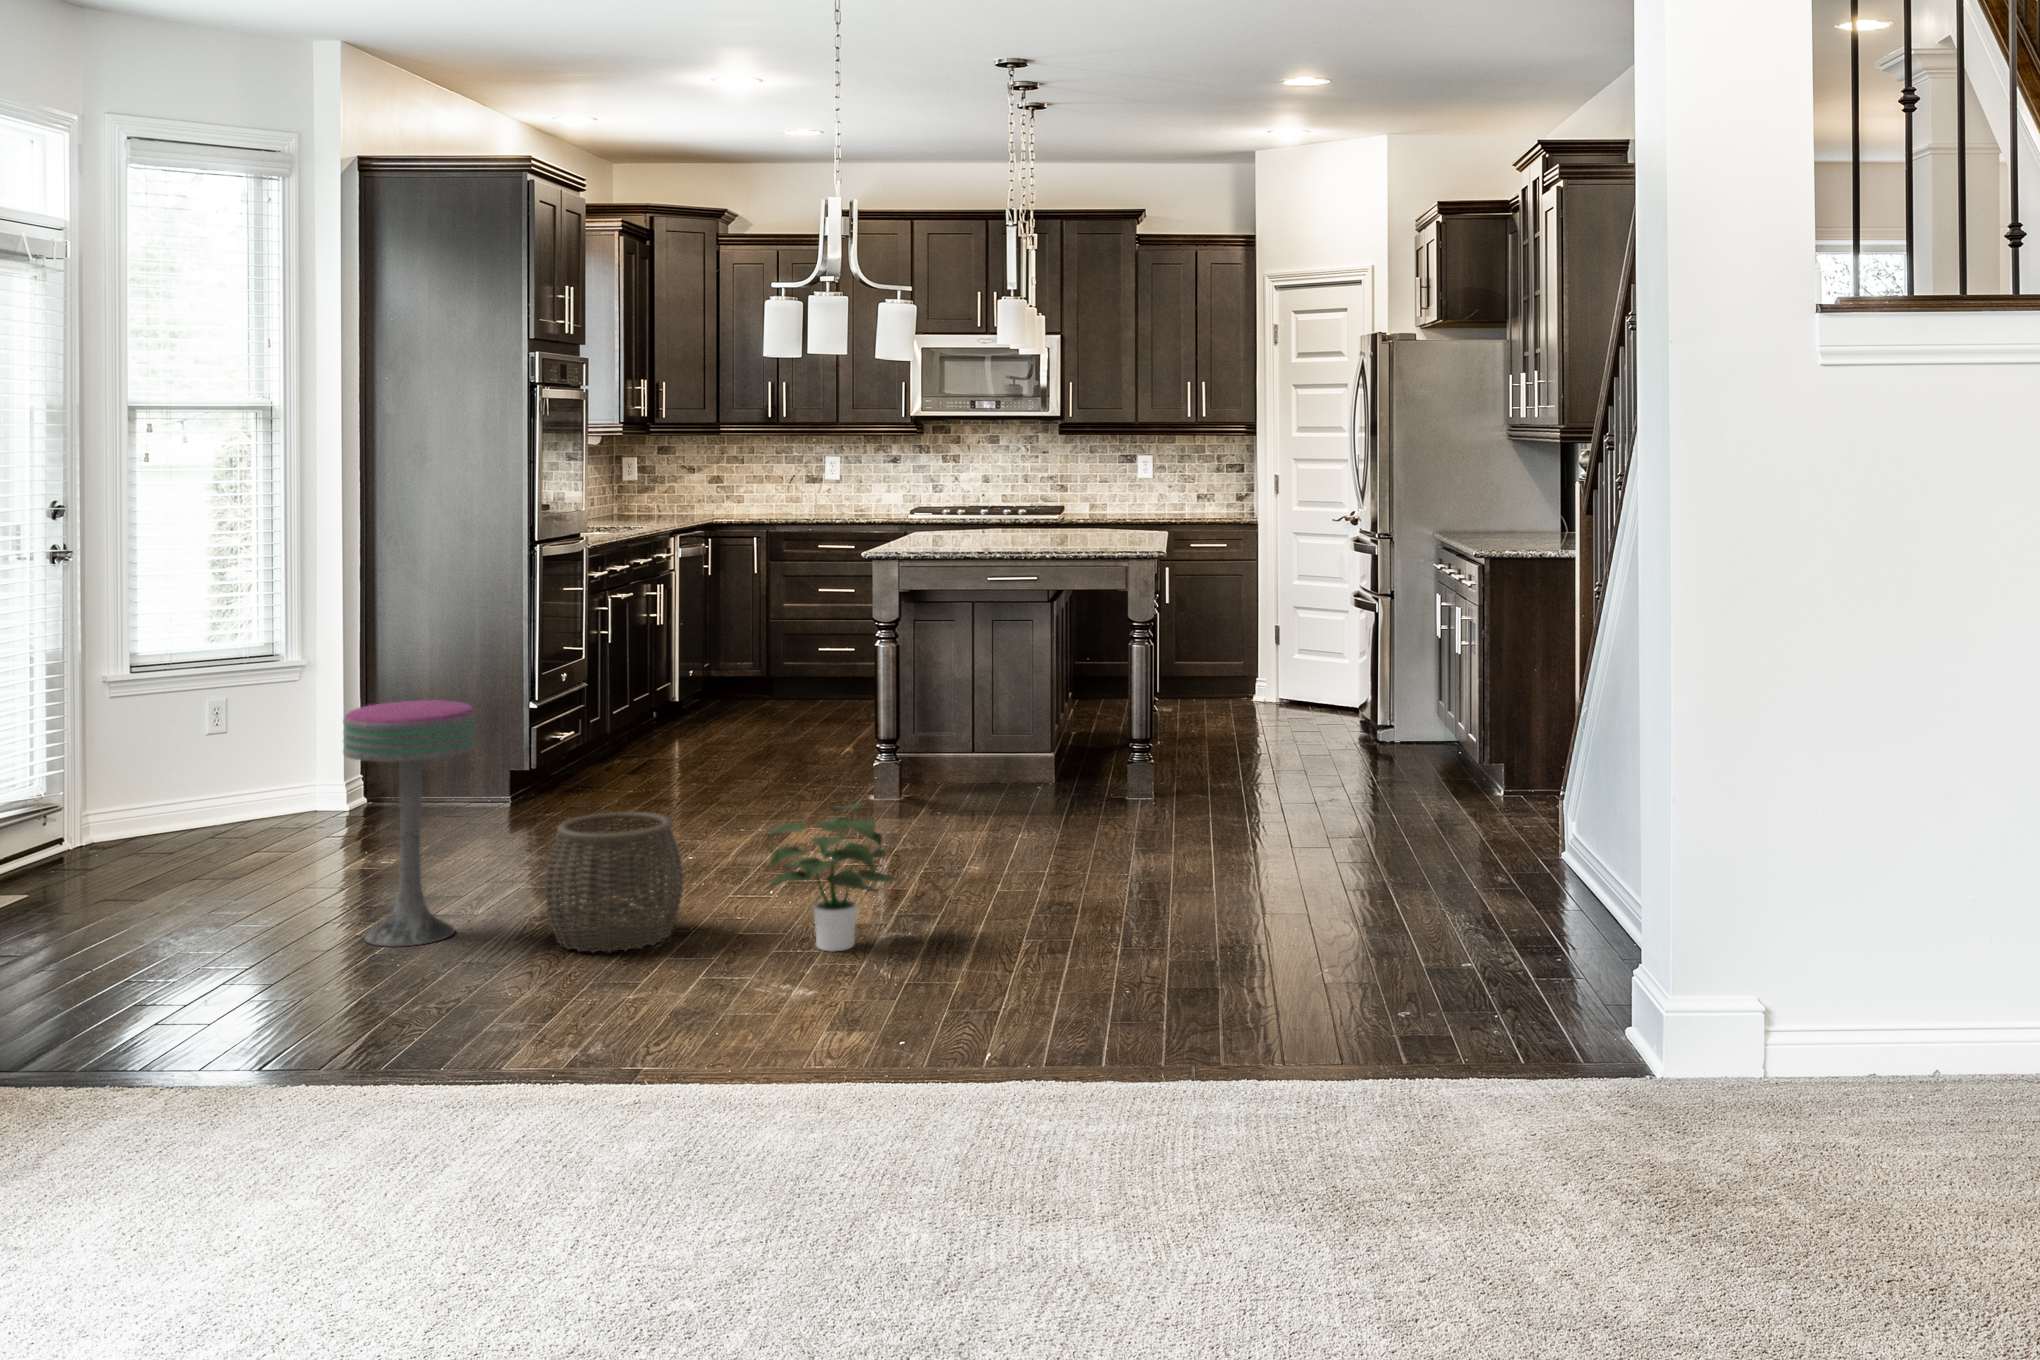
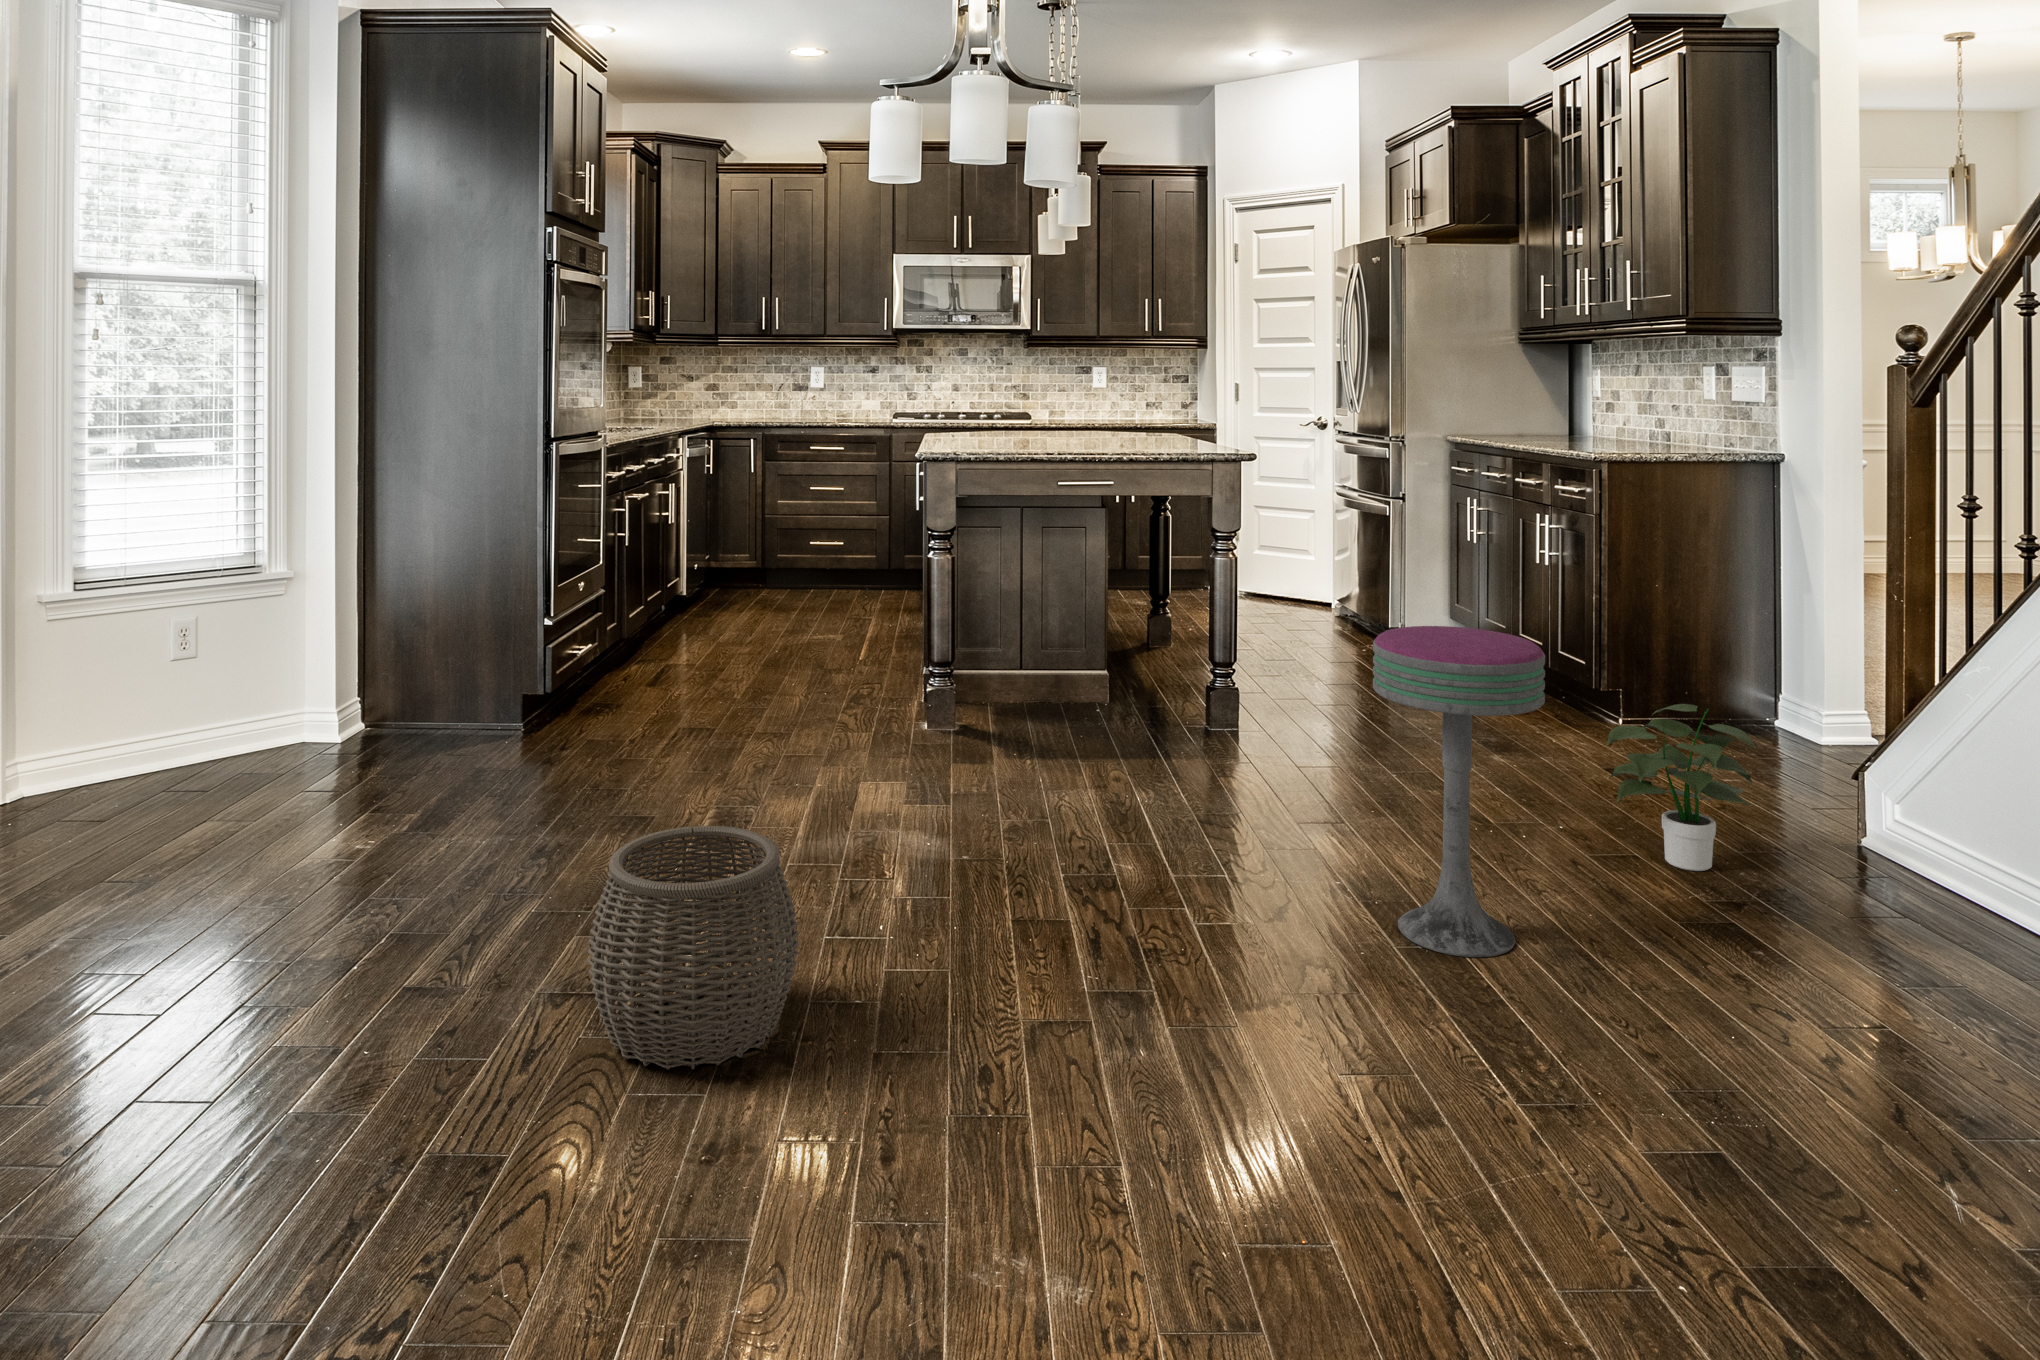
bar stool: present [343,700,476,947] -> present [1373,626,1545,957]
potted plant: present [767,803,897,952] -> present [1606,704,1756,871]

